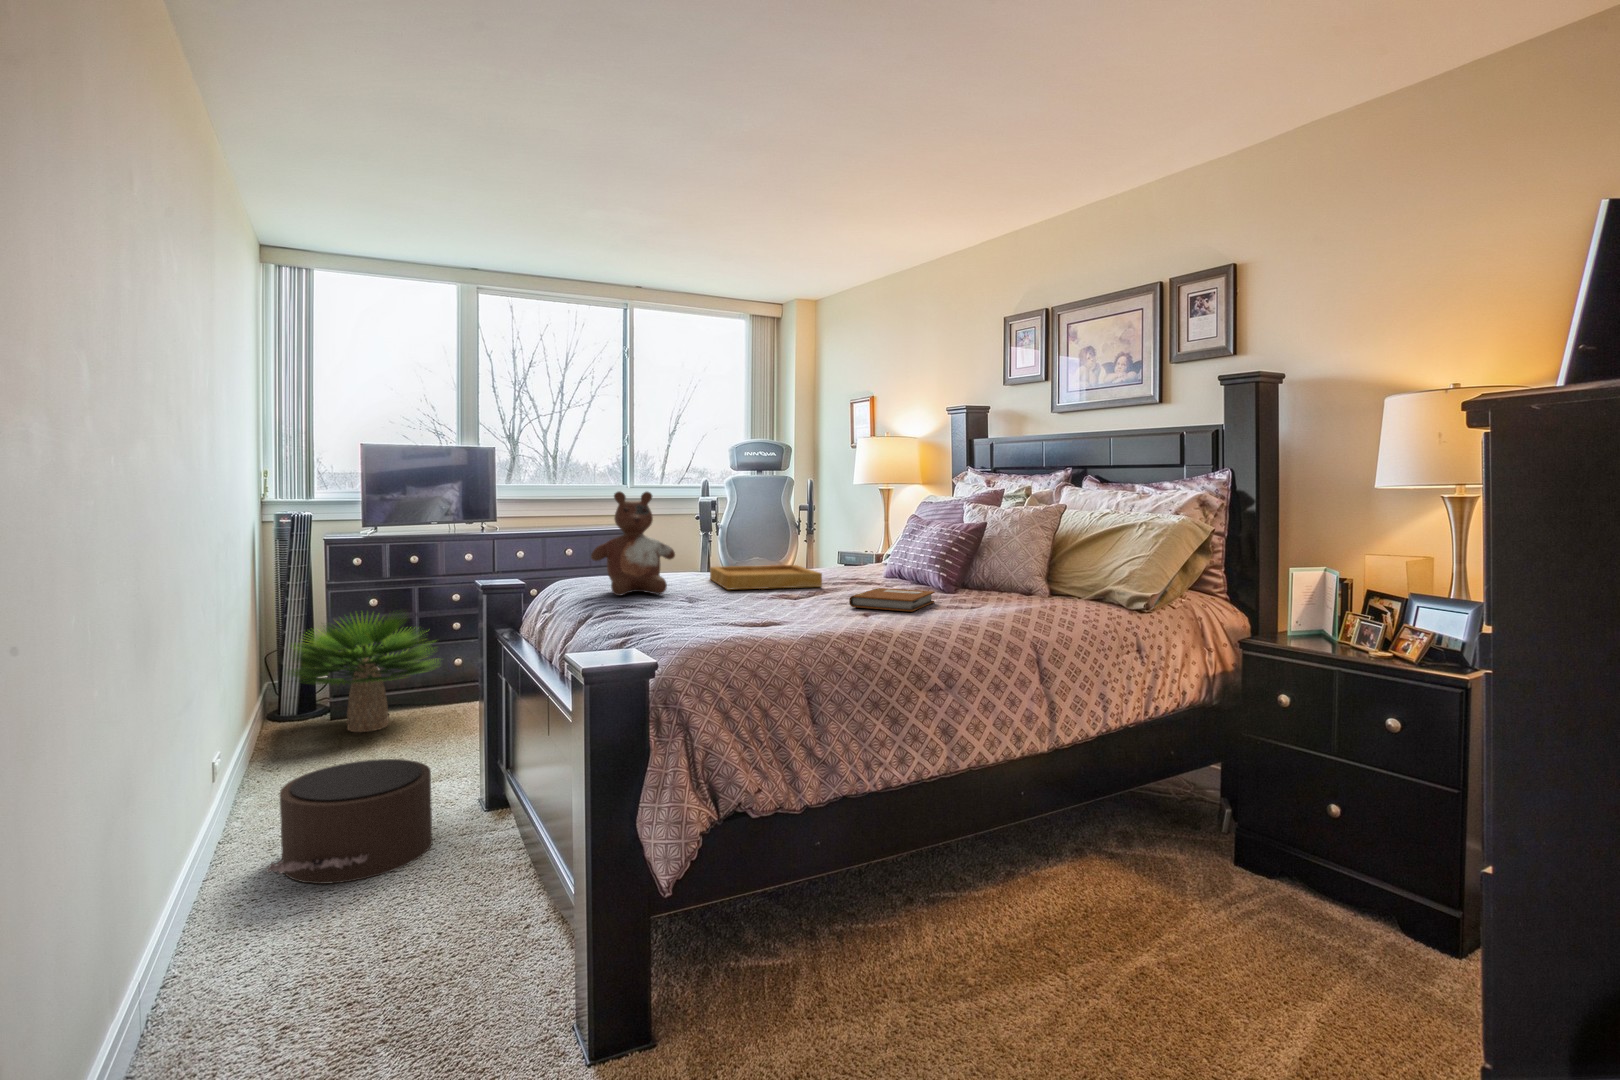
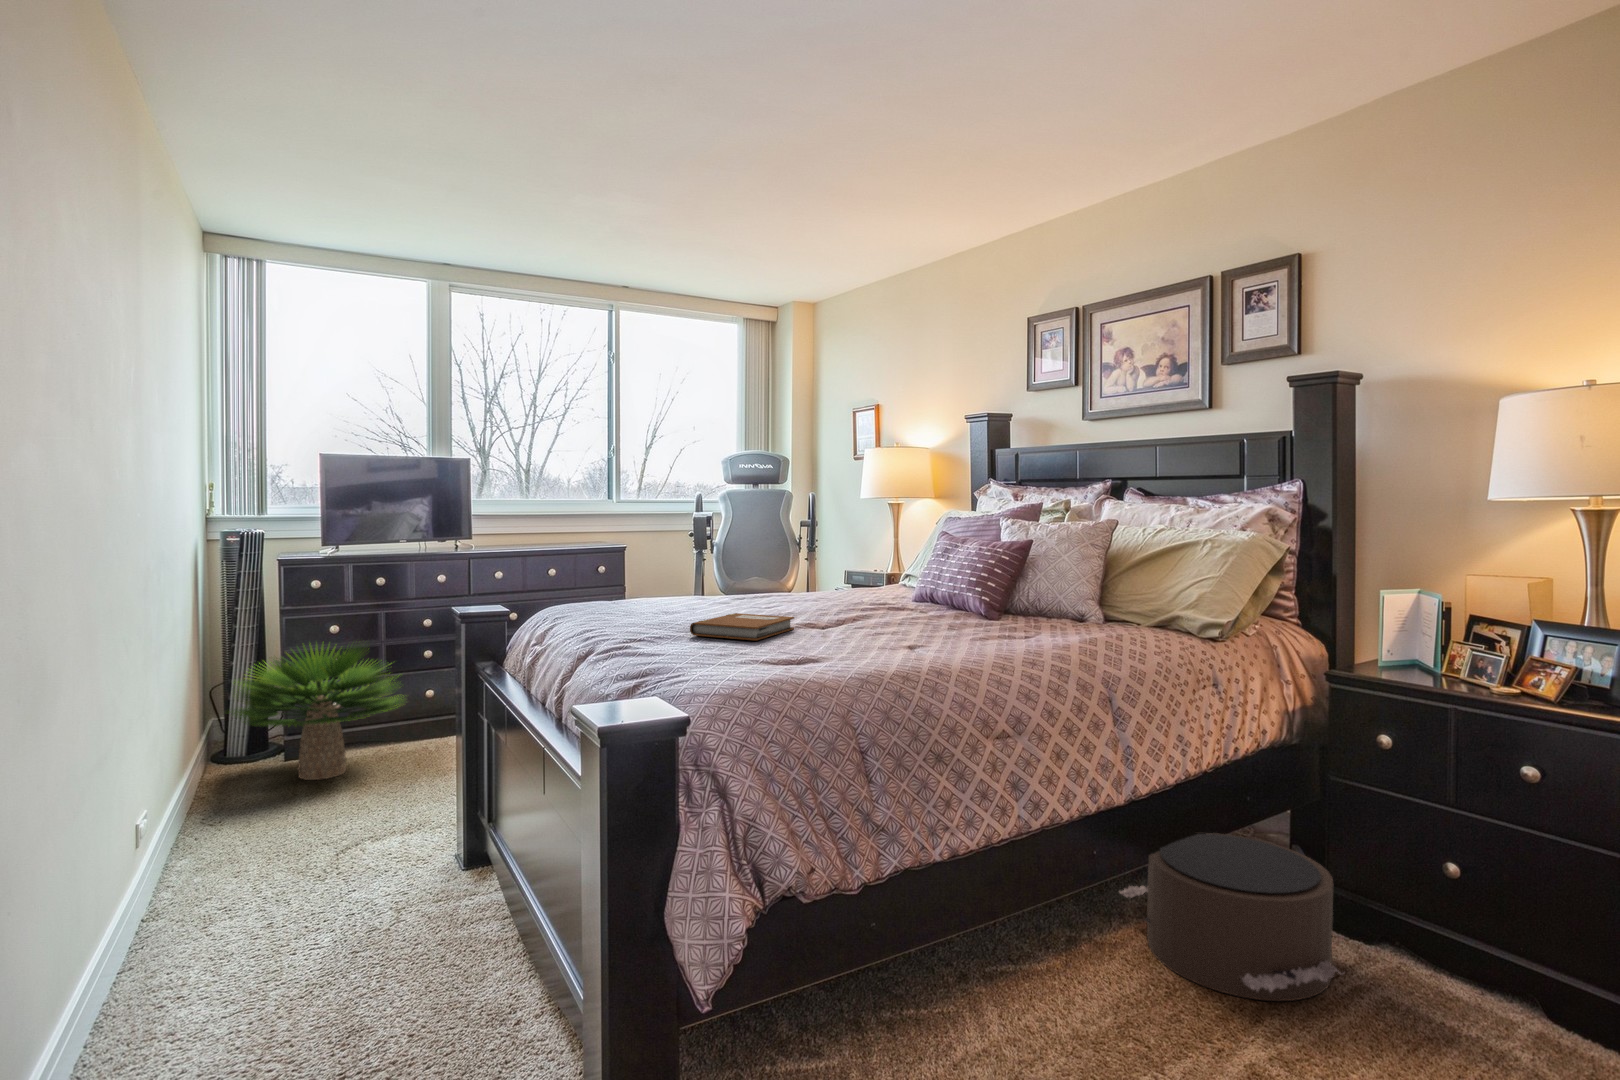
stuffed bear: present [591,491,675,596] -> none [585,506,681,625]
tray: present [710,565,822,590] -> none [717,588,847,617]
notebook: present [849,588,935,612] -> present [690,613,794,640]
pouf: present [267,759,432,884] -> present [1119,833,1343,1001]

